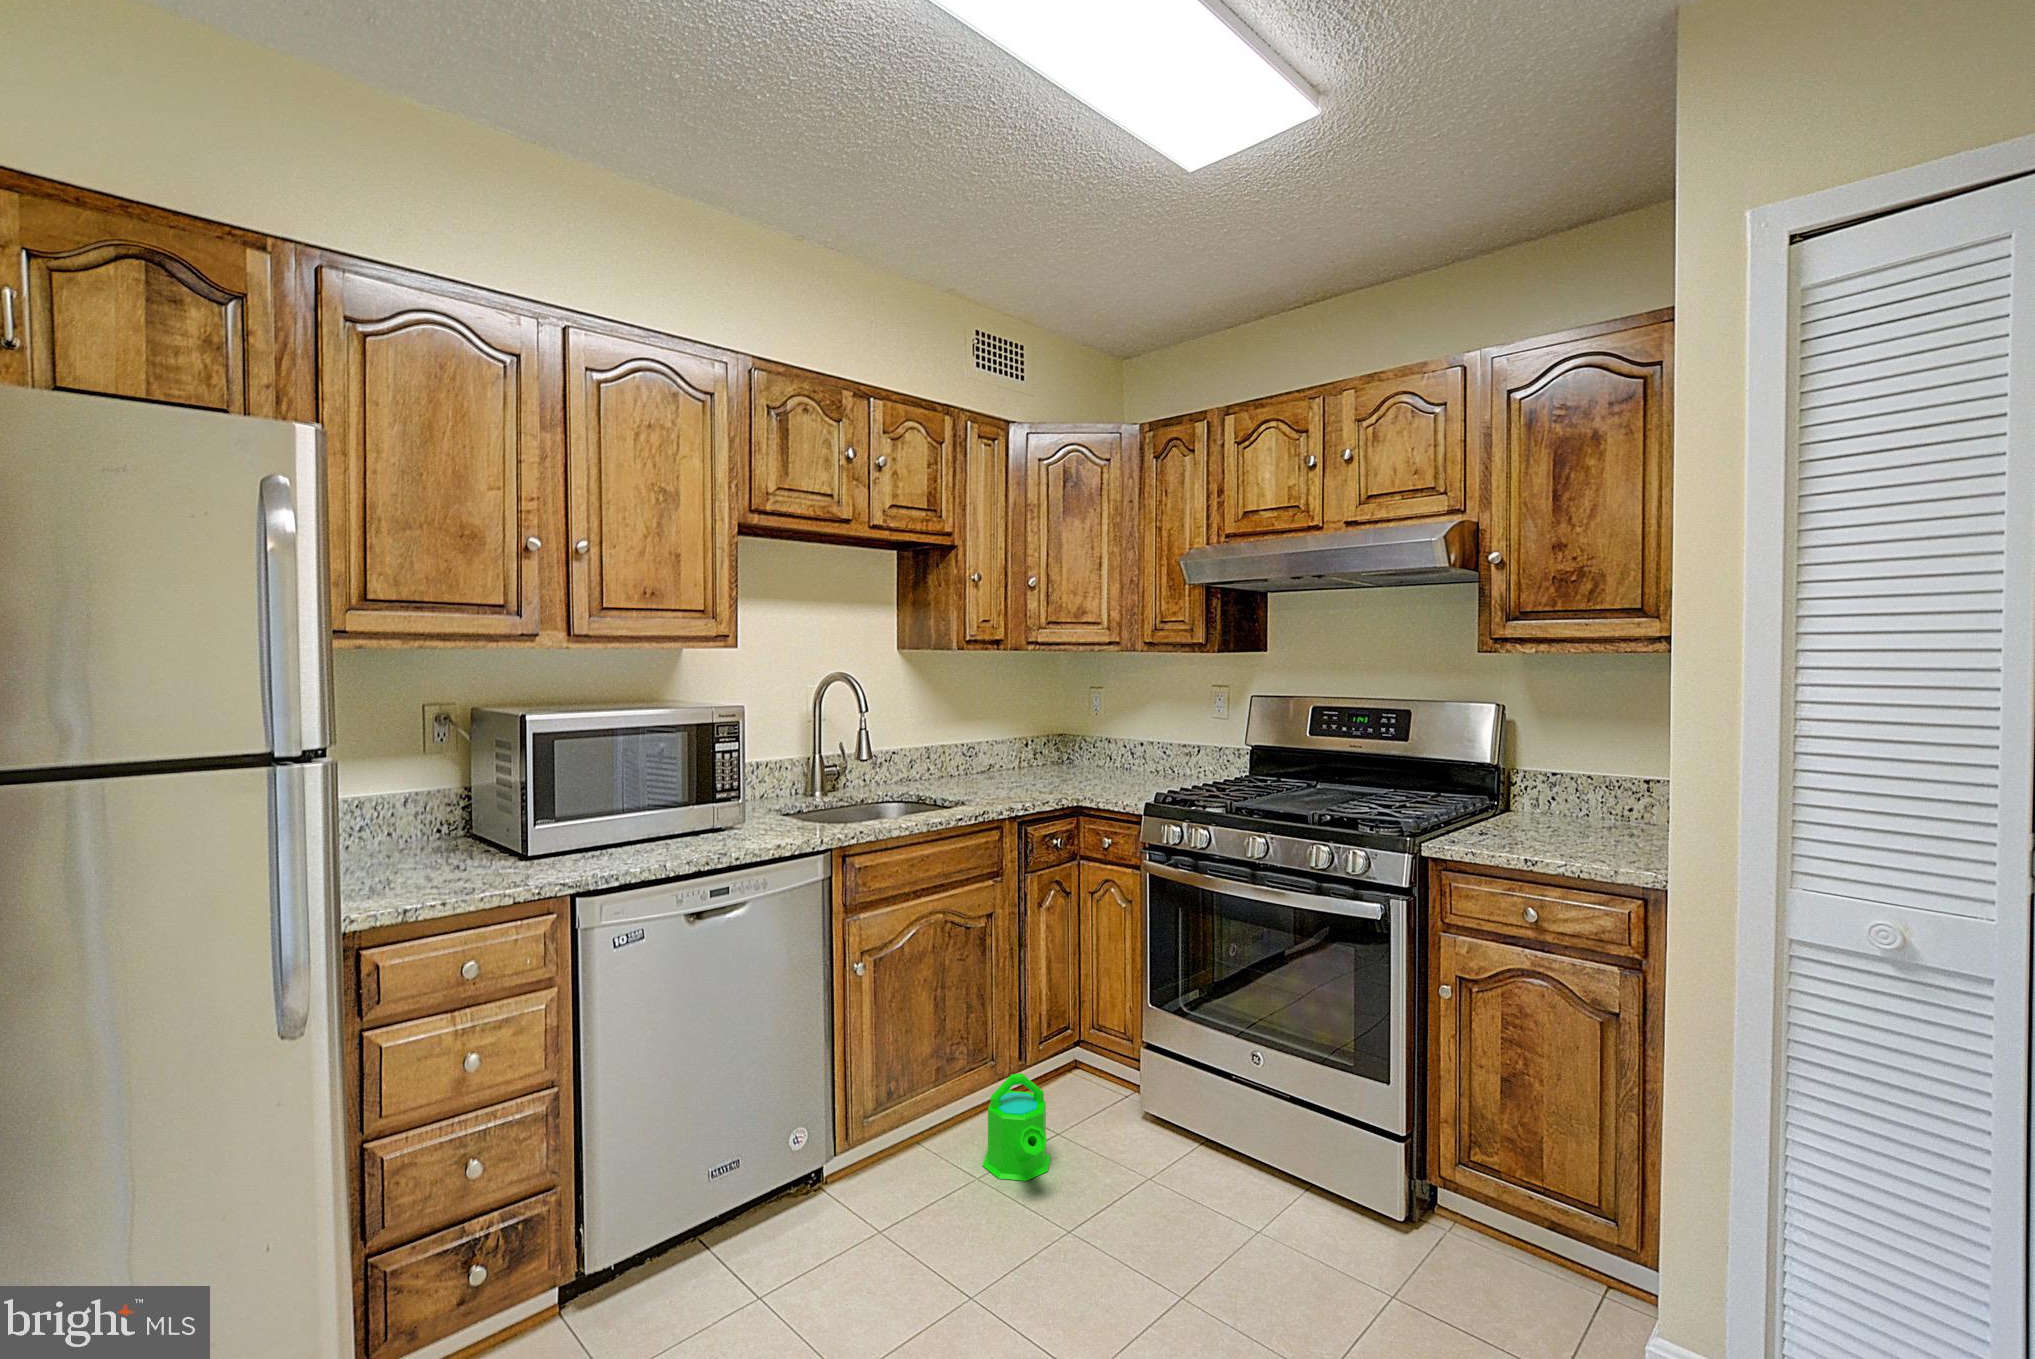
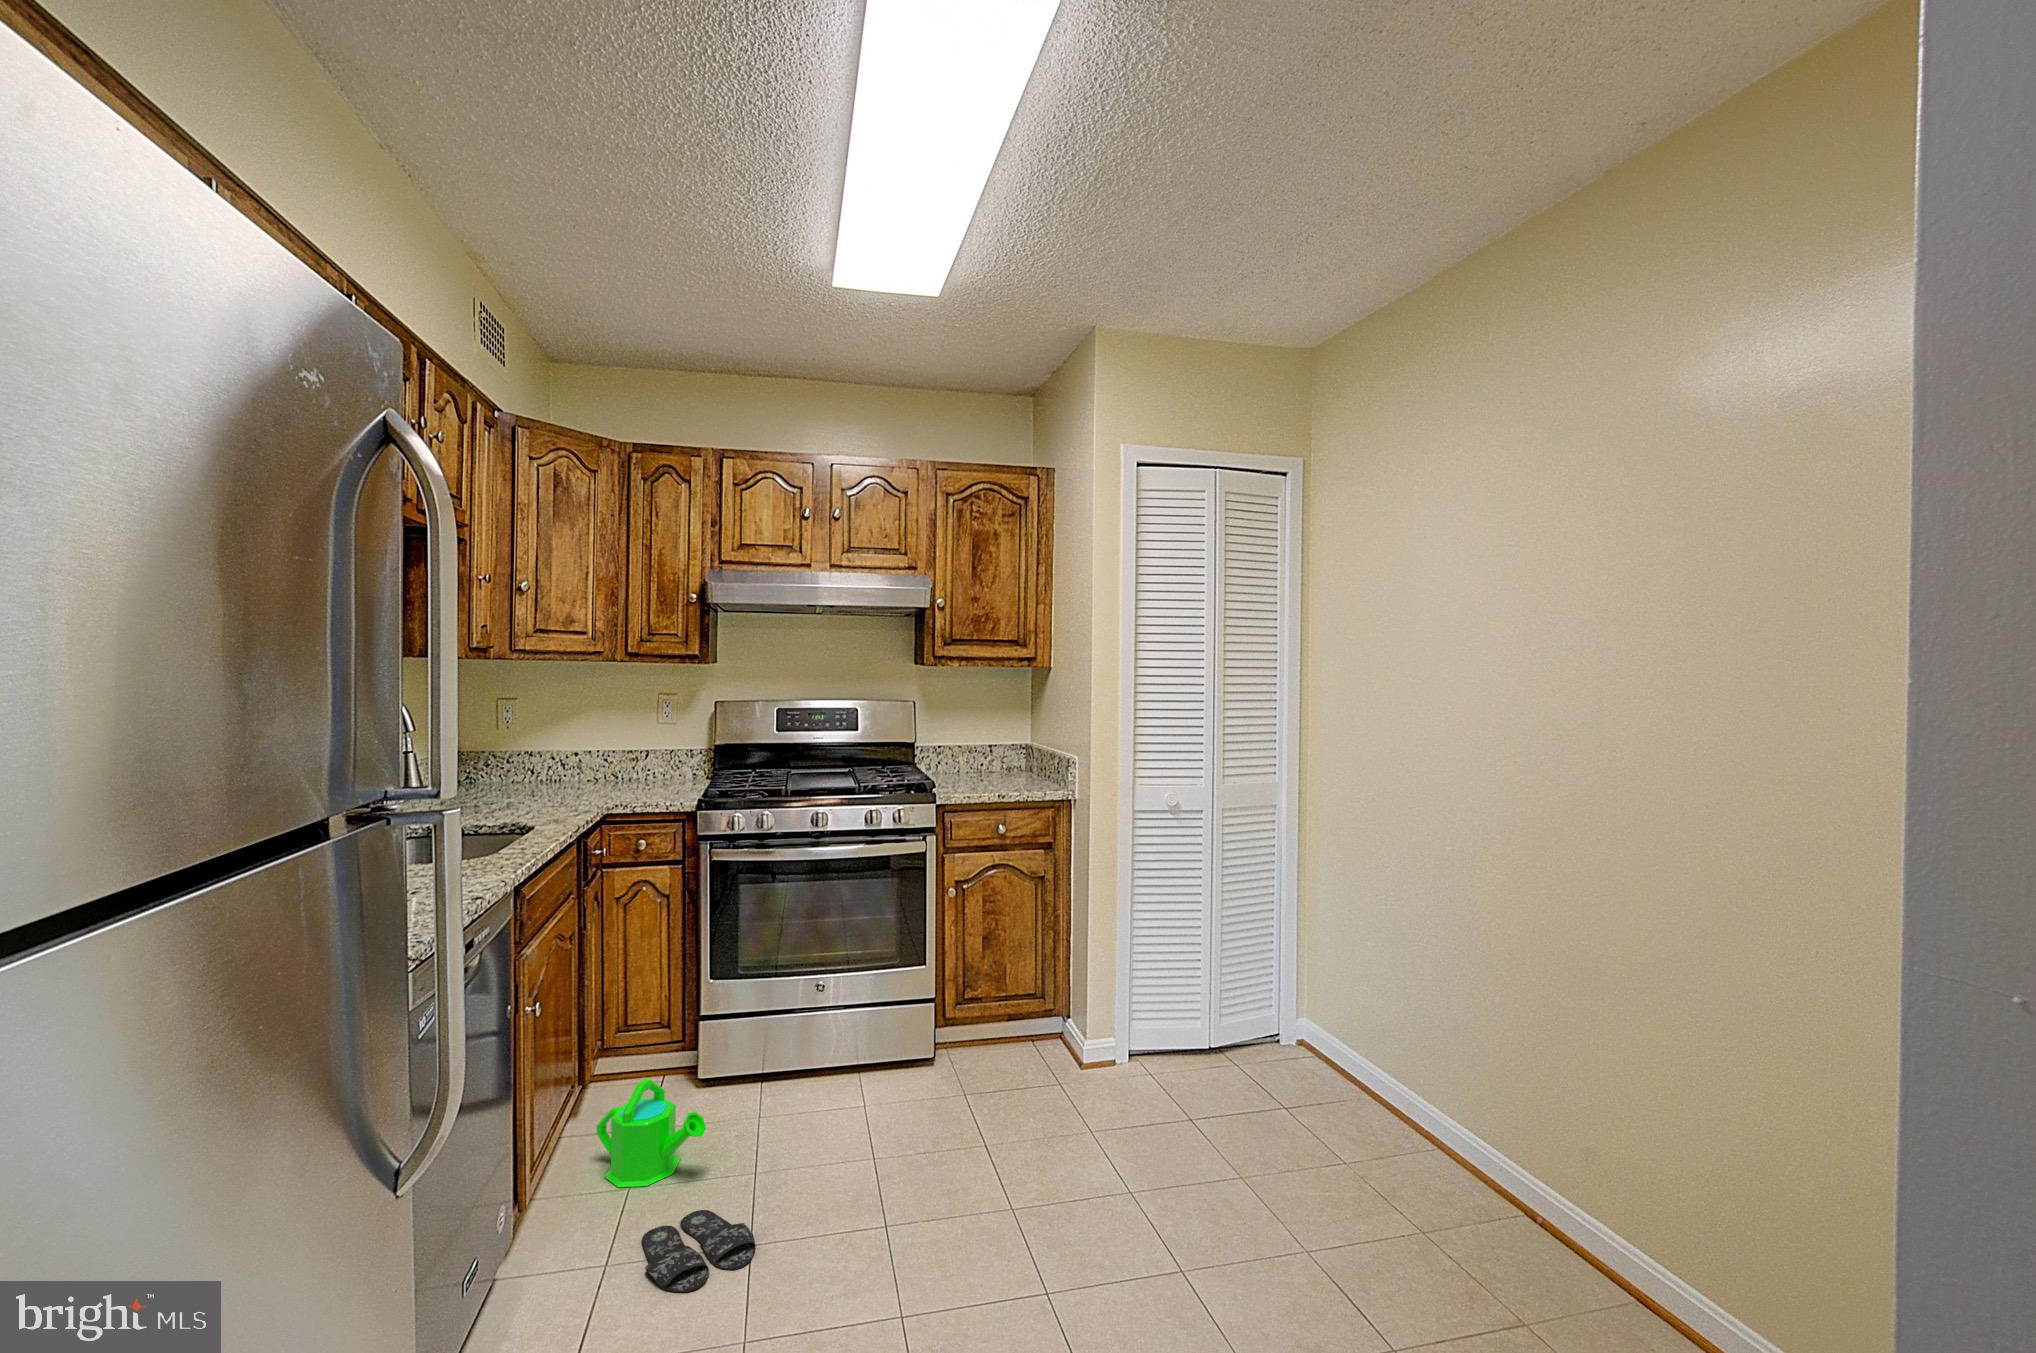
slippers: none [891,1217,1000,1304] -> present [642,1210,755,1292]

